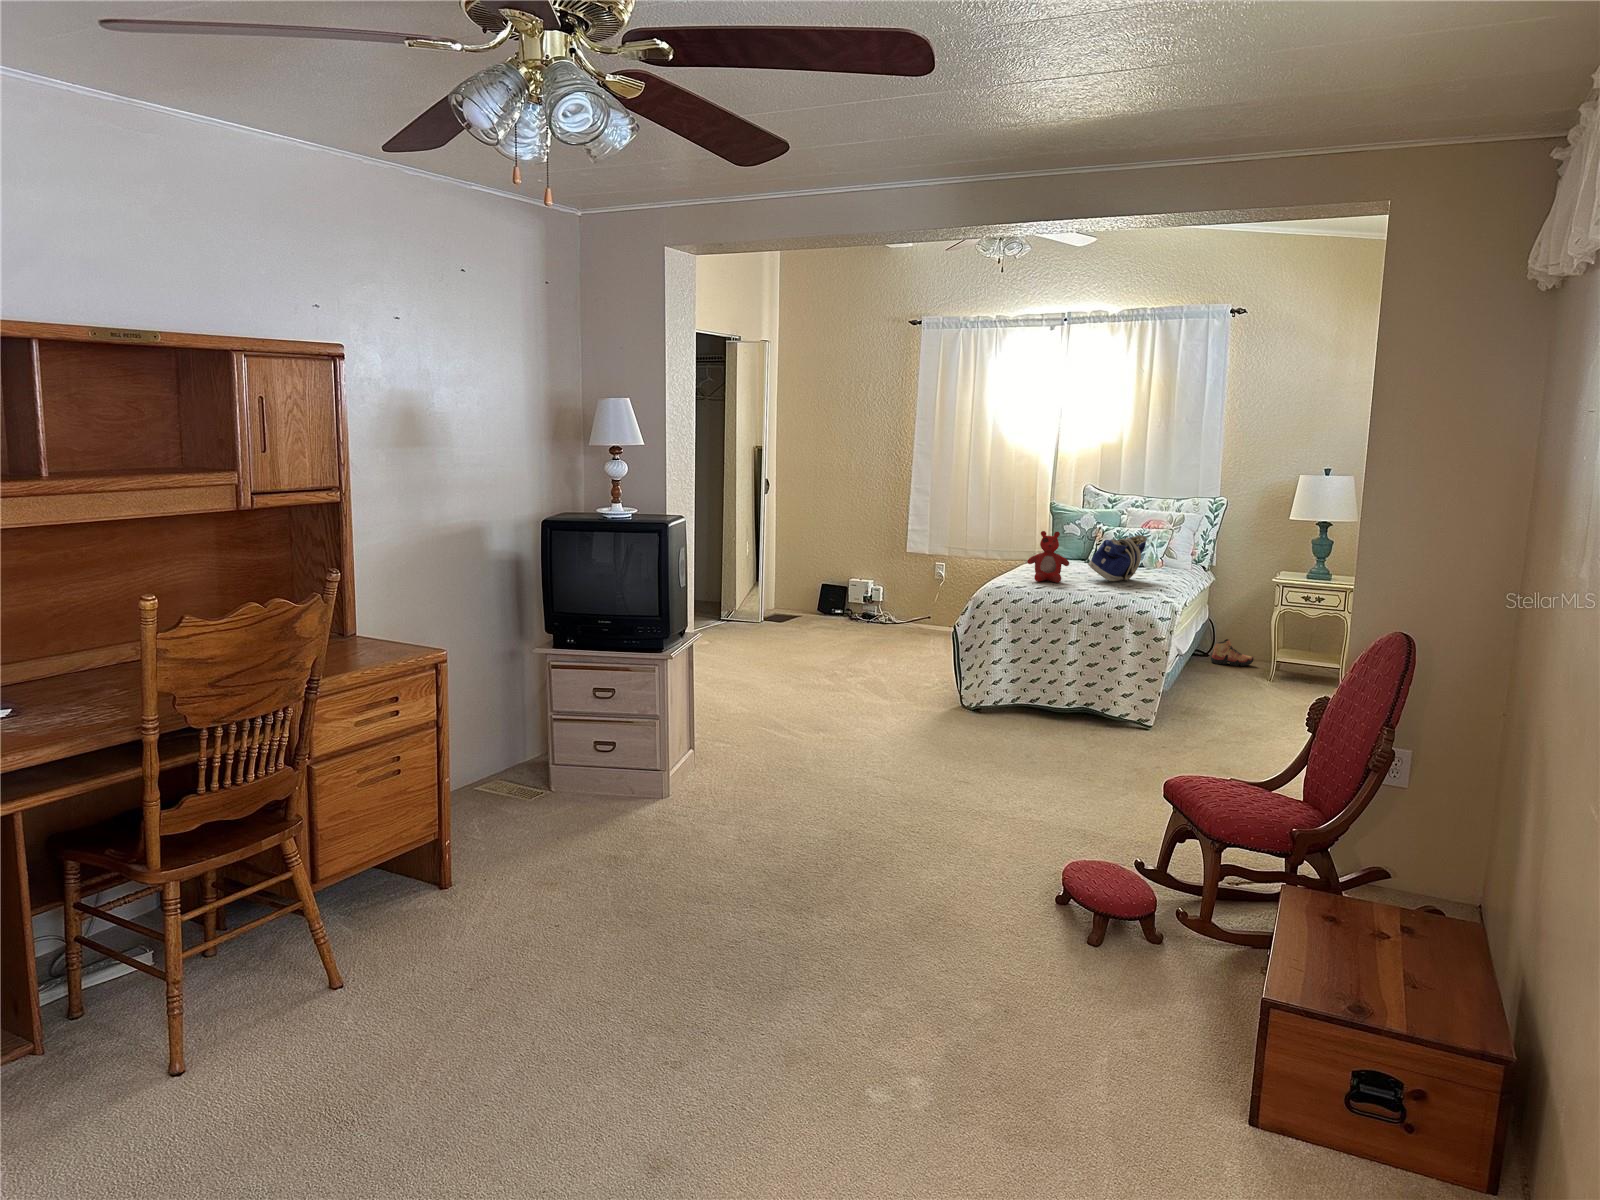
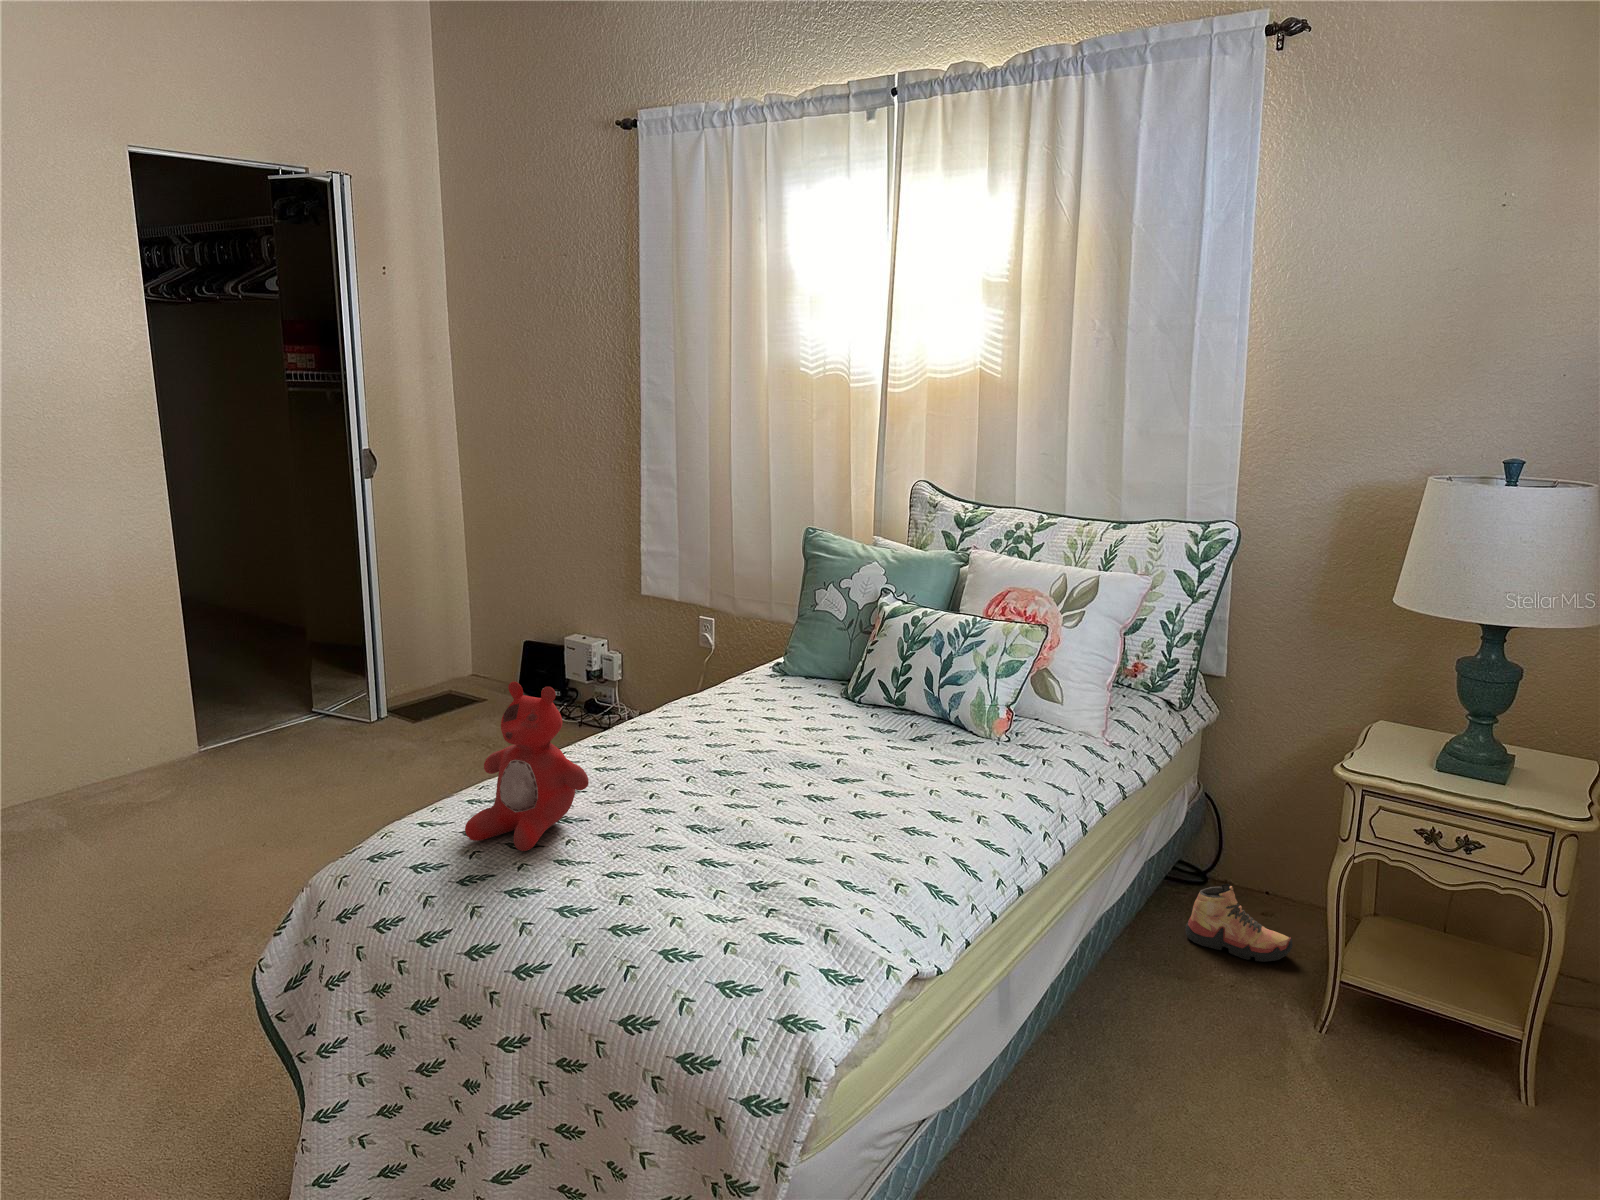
tote bag: present [1088,535,1147,581] -> none [659,684,863,841]

